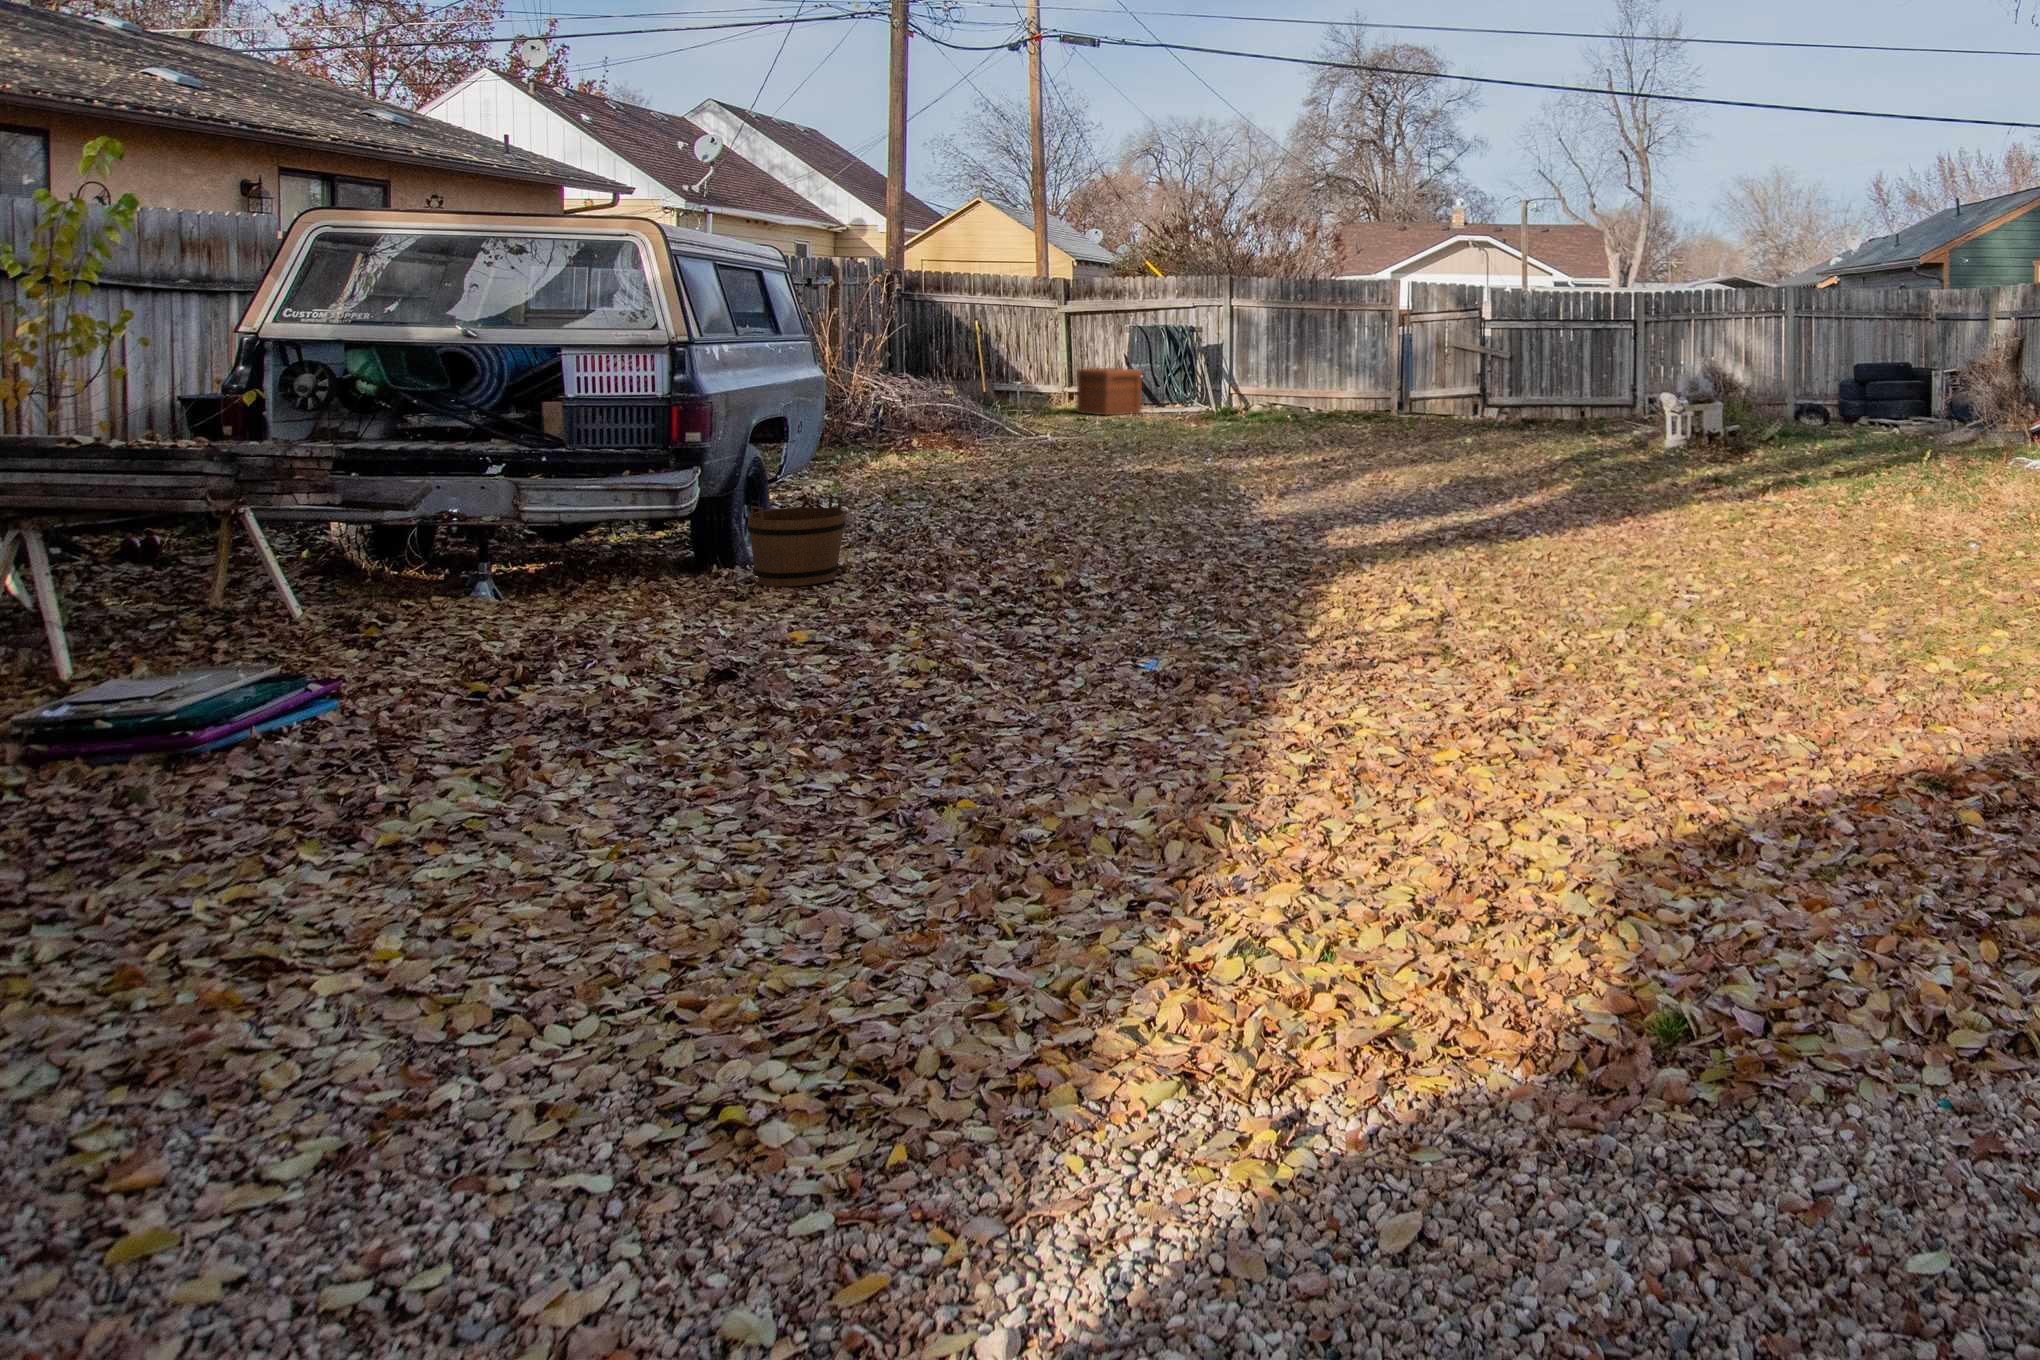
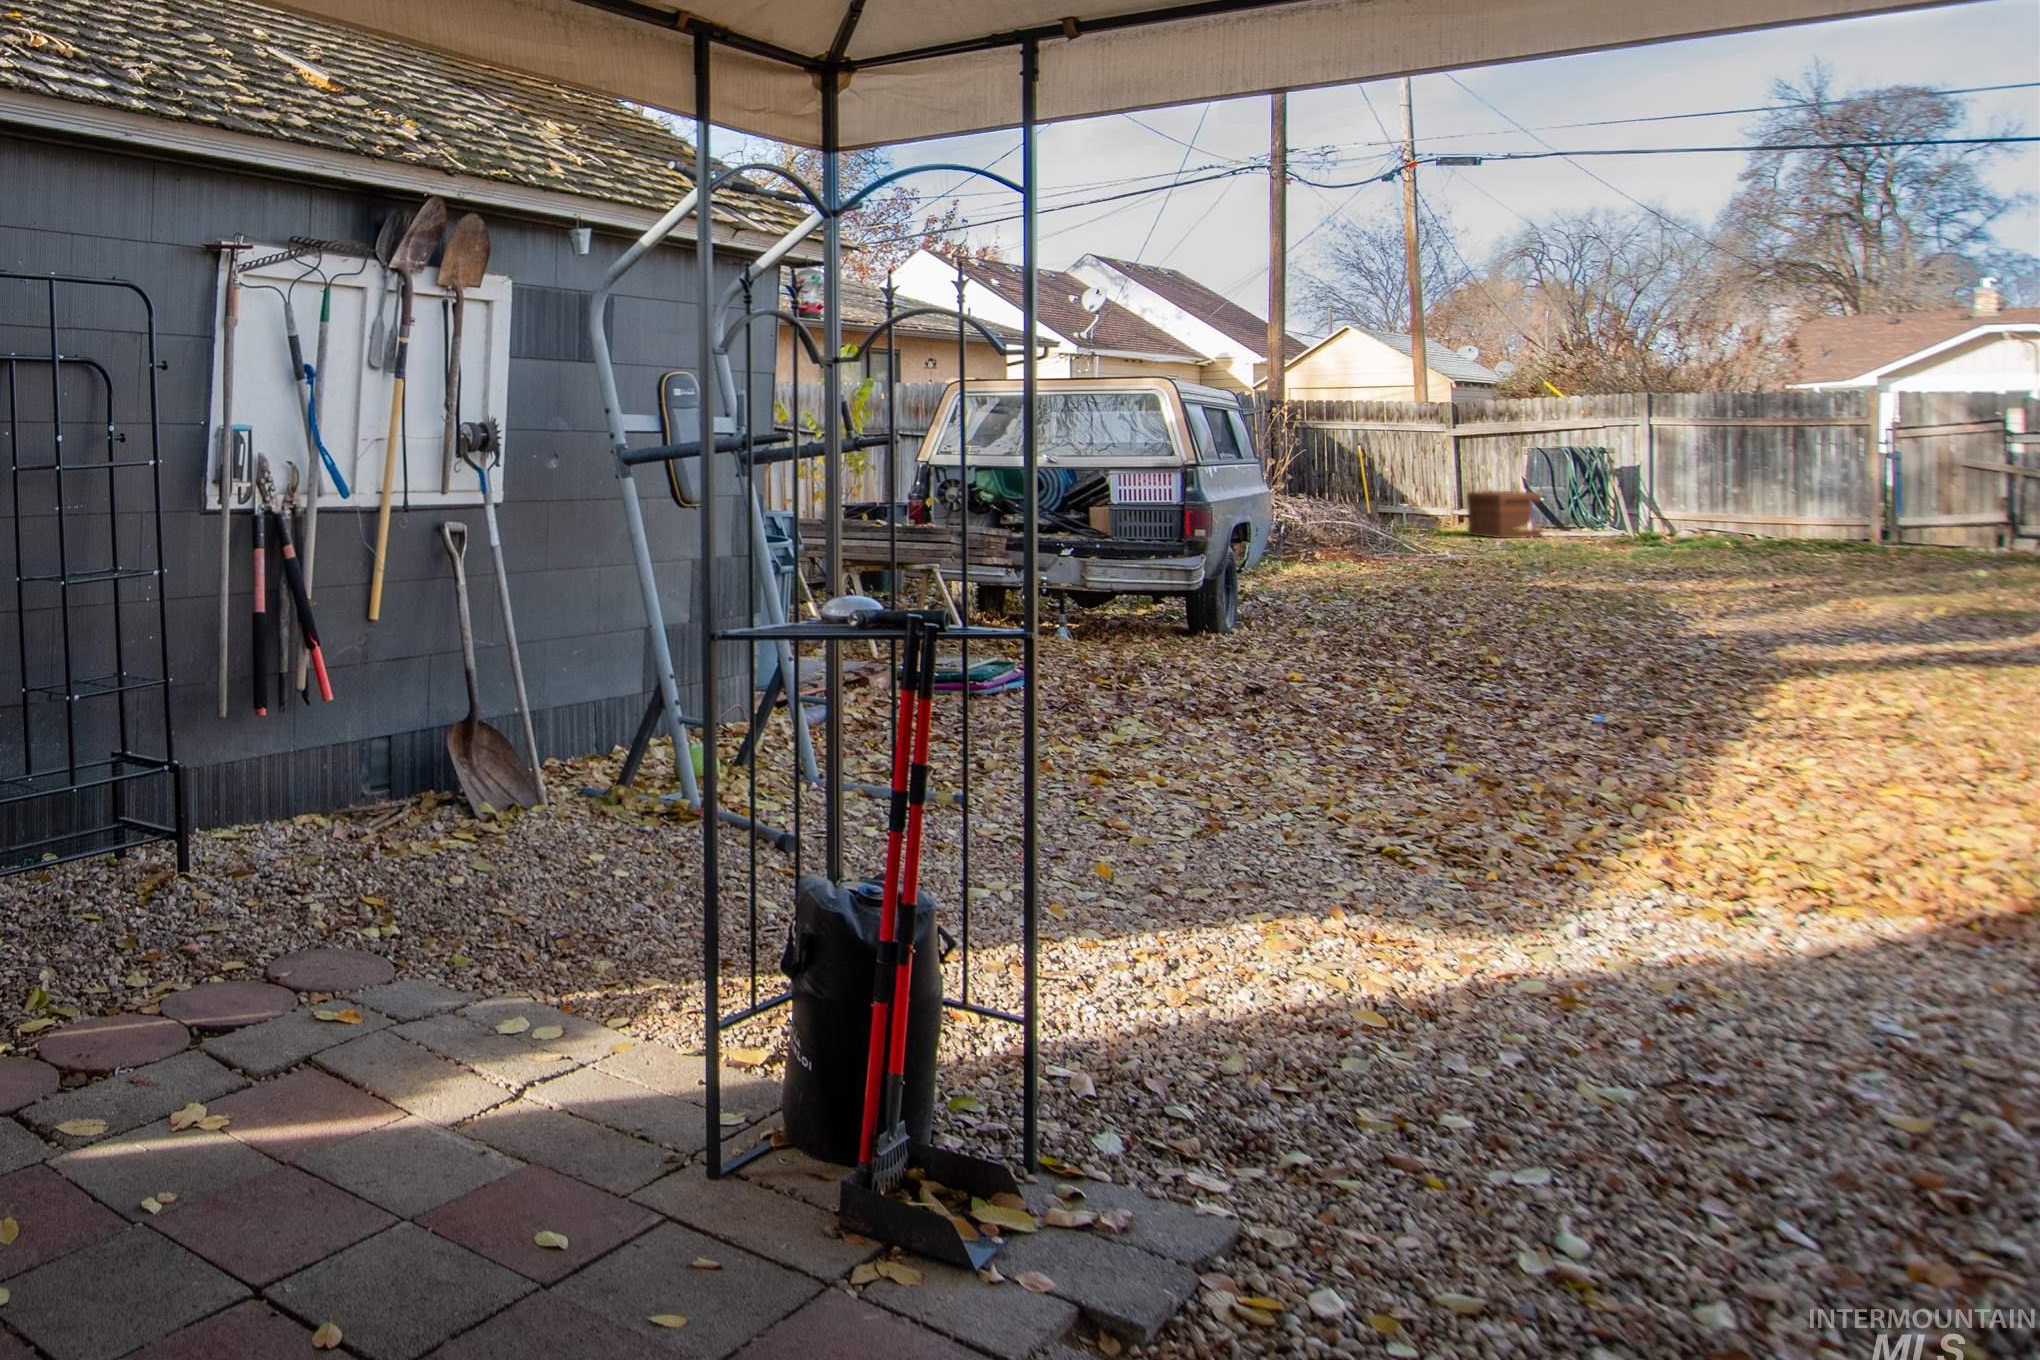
bucket: present [747,496,846,586] -> none [1228,568,1291,623]

